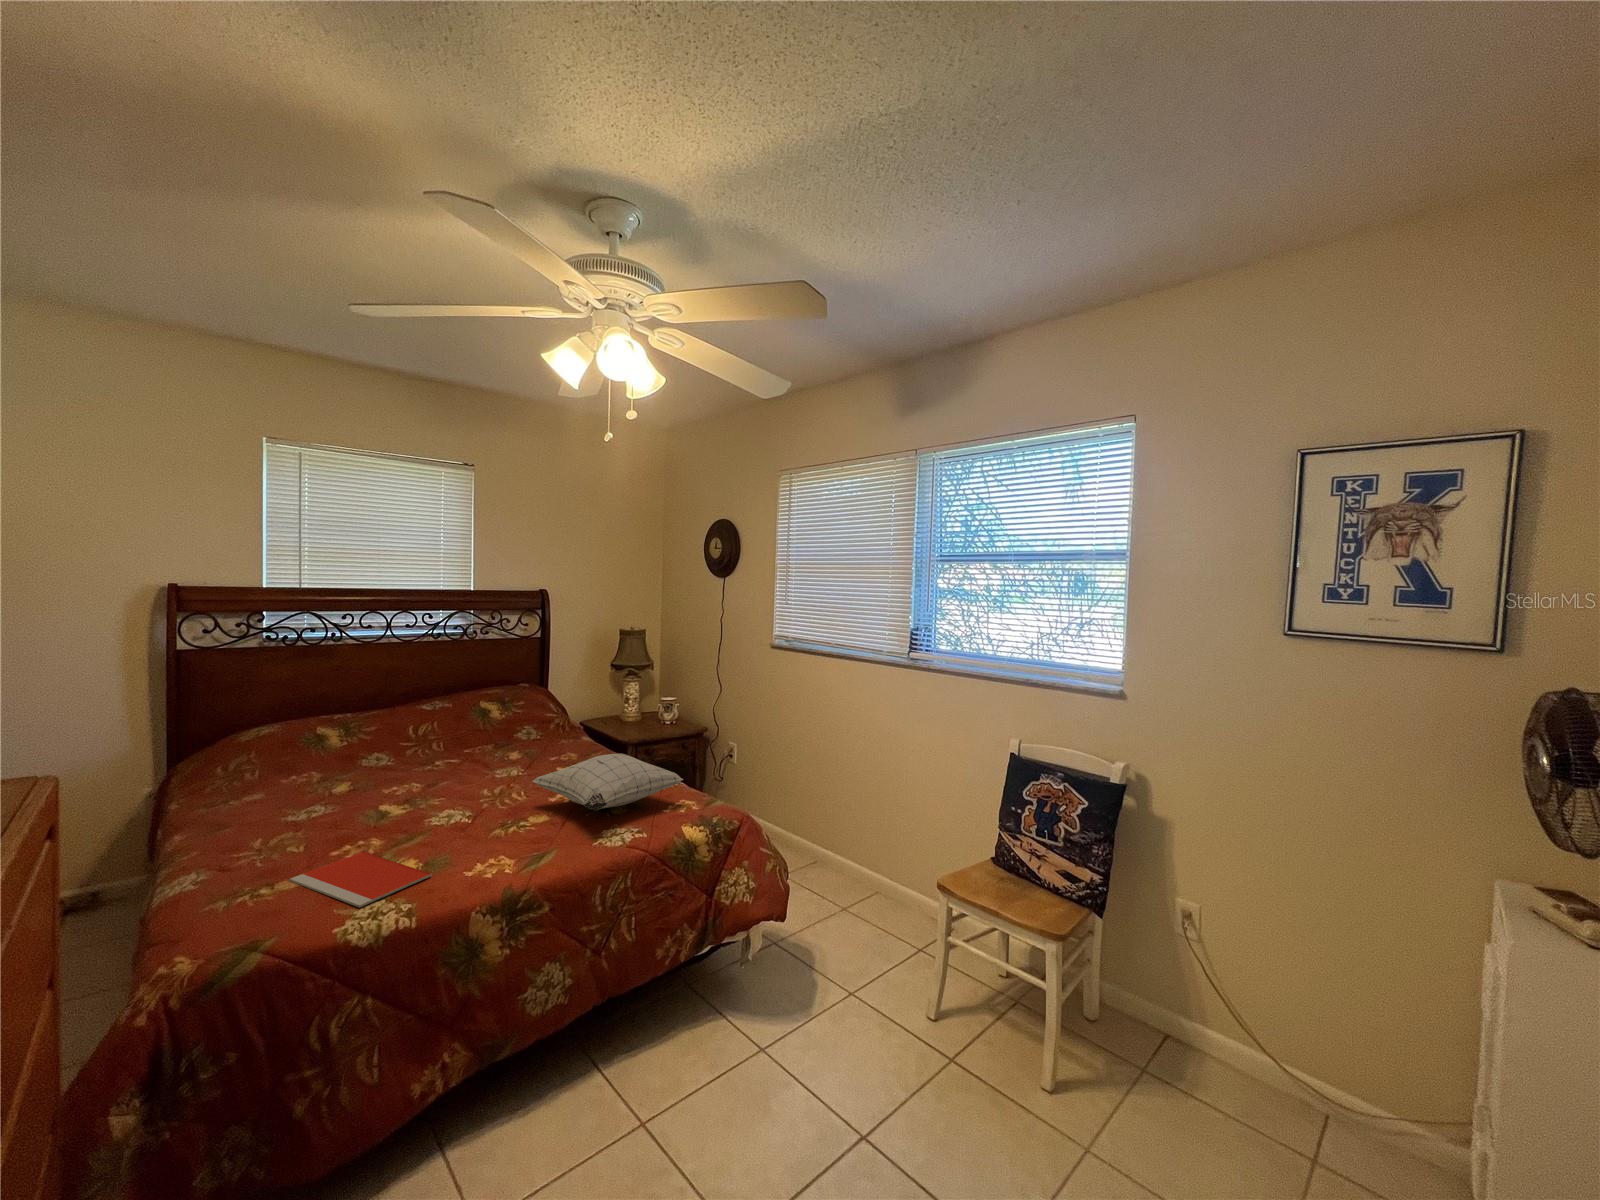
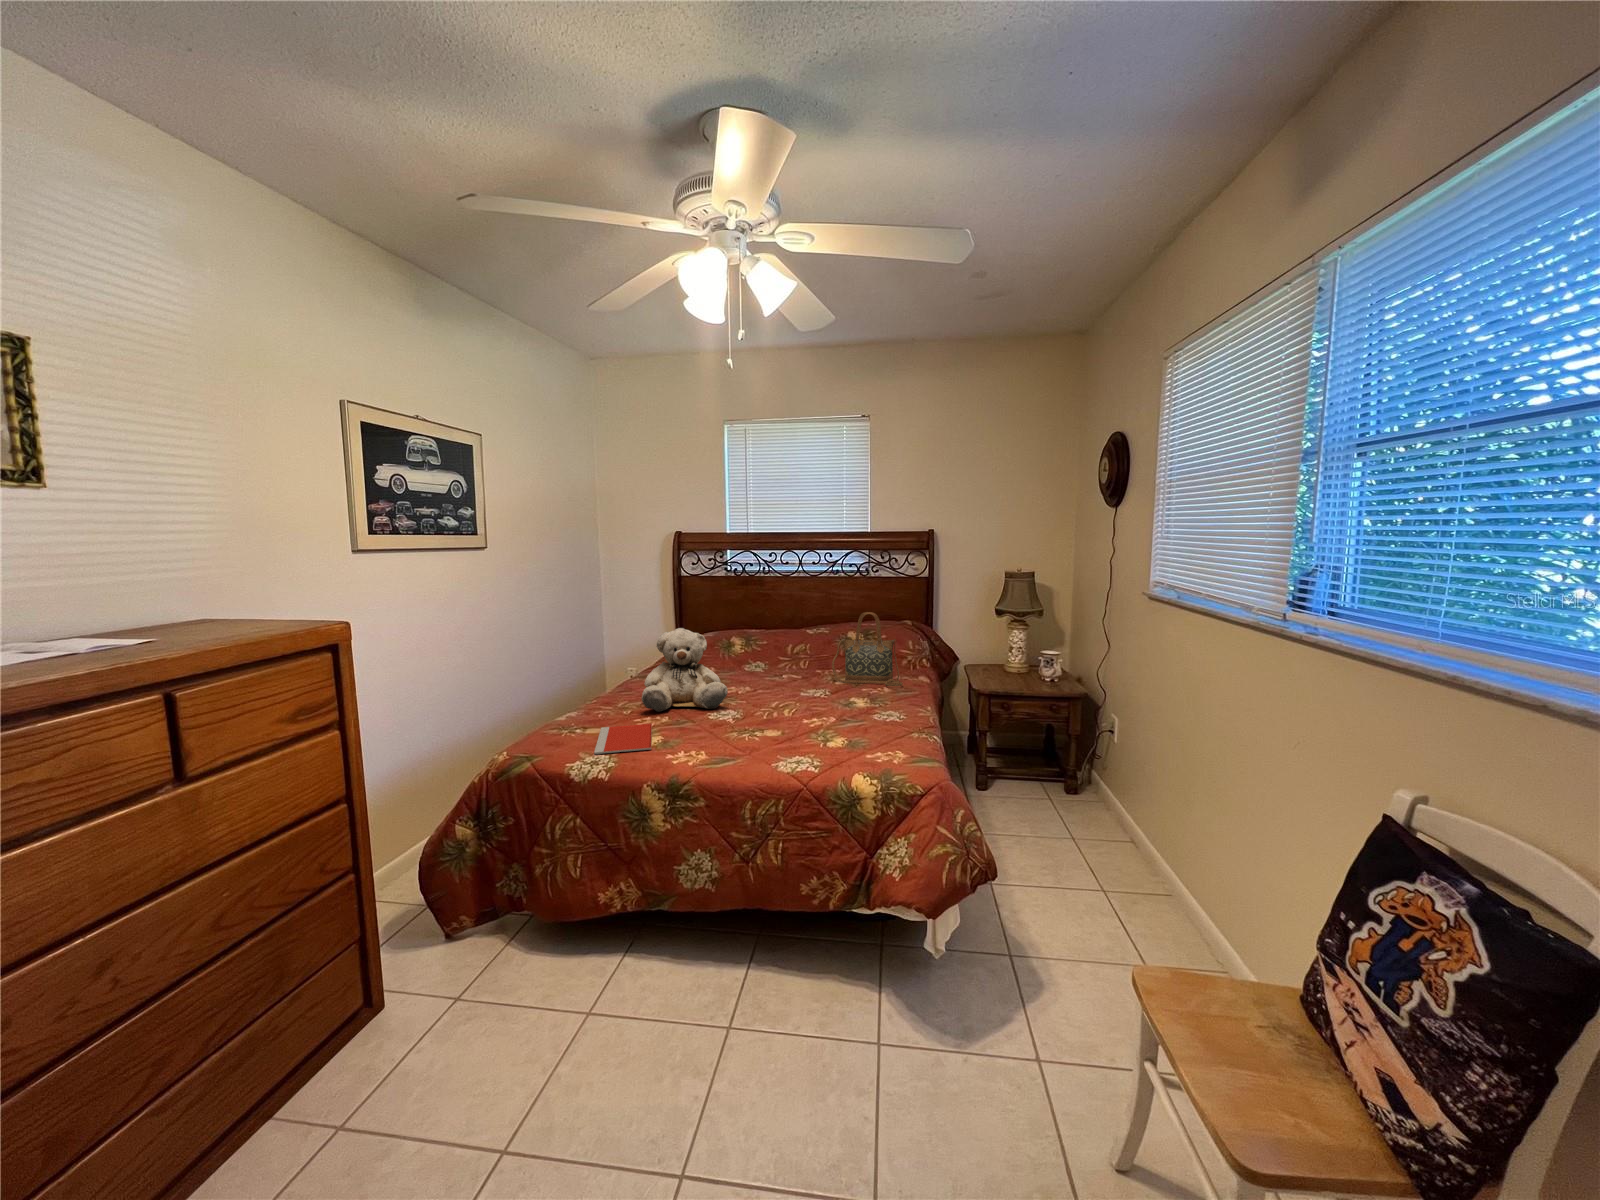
handbag: none [489,678,572,756] -> present [832,612,903,686]
teddy bear: none [286,721,430,838] -> present [642,628,728,712]
pillow: present [532,753,683,811] -> none [776,687,897,740]

